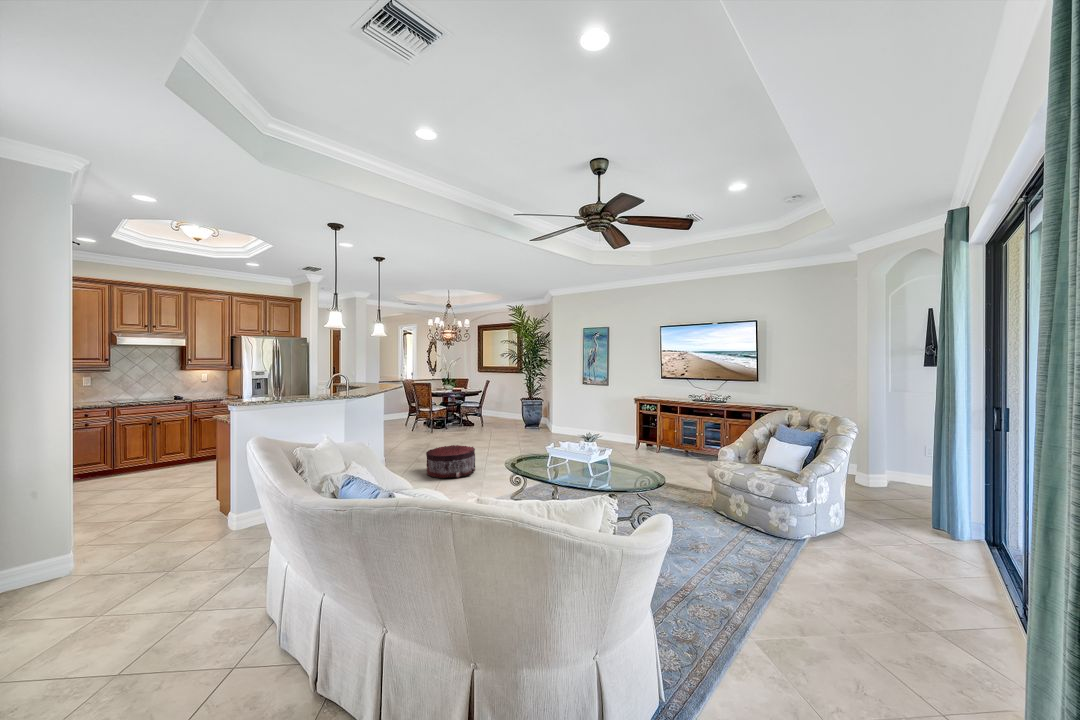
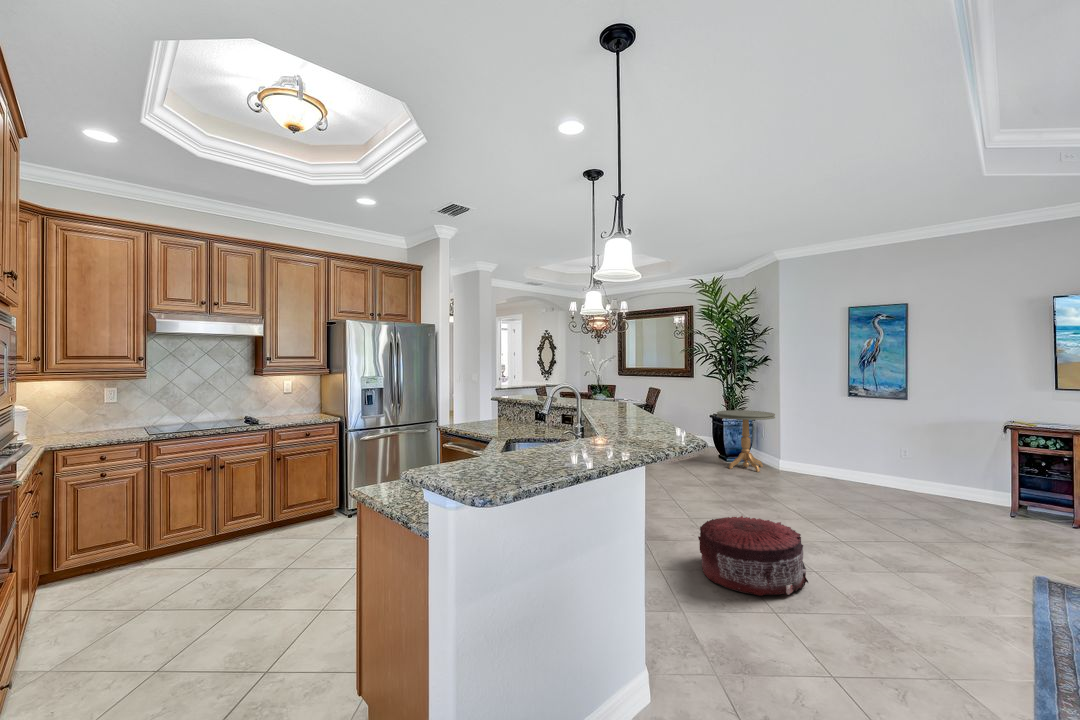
side table: none [514,394,550,433] -> present [717,410,775,472]

